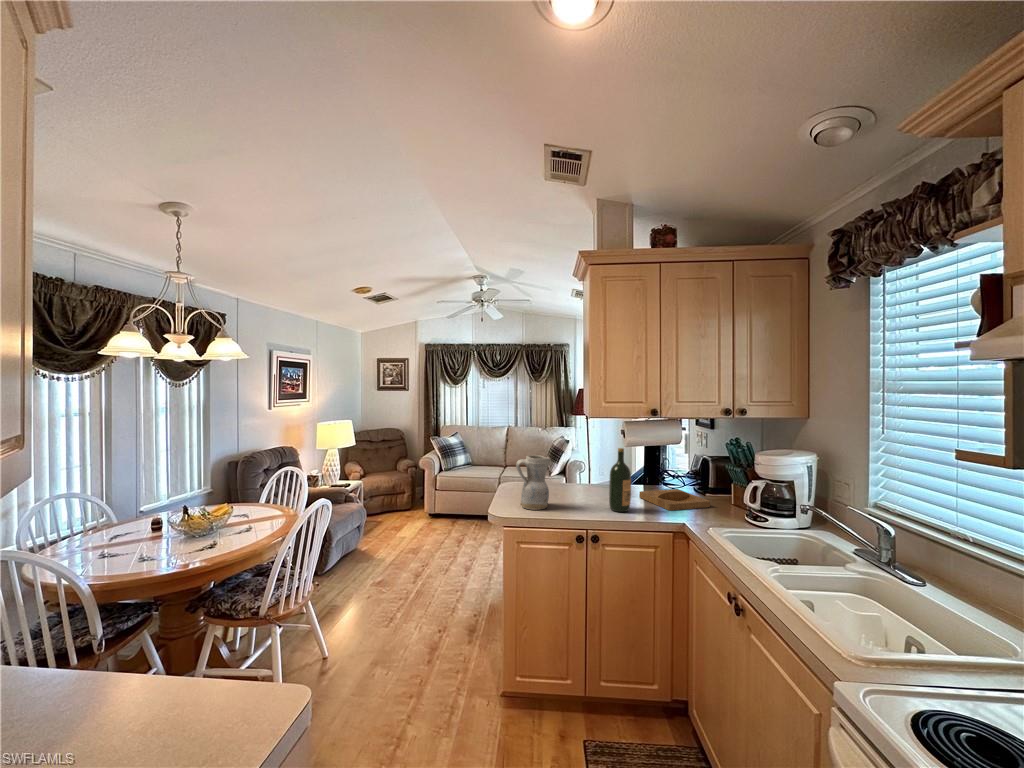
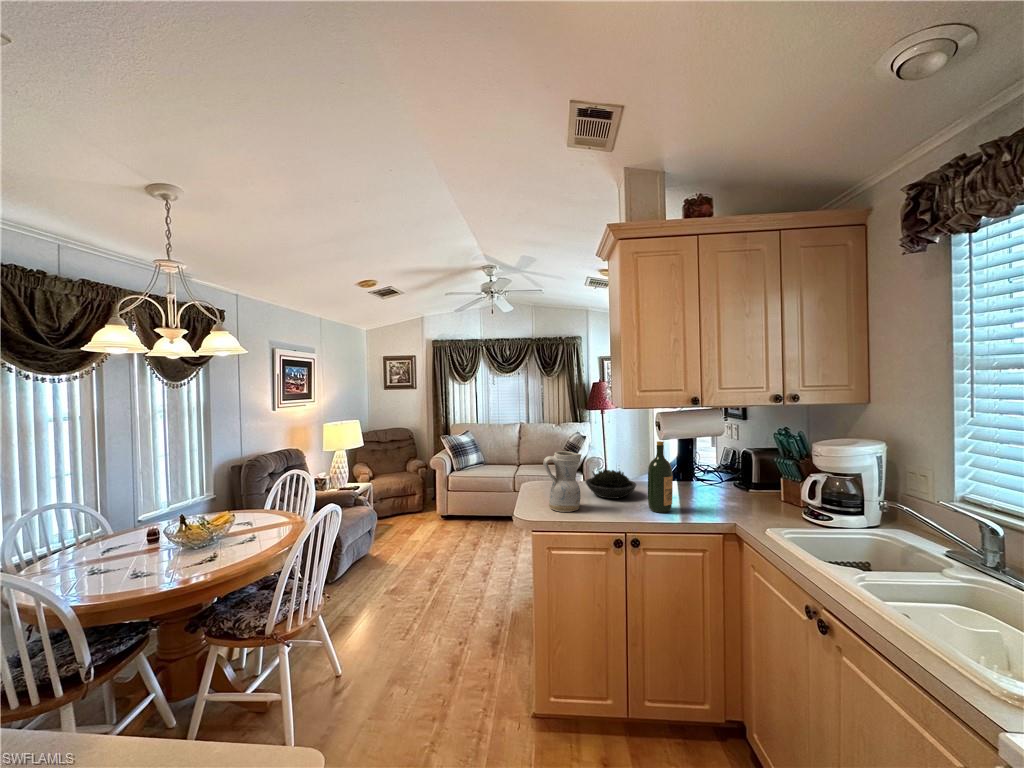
succulent plant: none [556,471,602,499] -> present [586,468,636,499]
tray: present [639,489,710,510] -> none [678,486,760,510]

